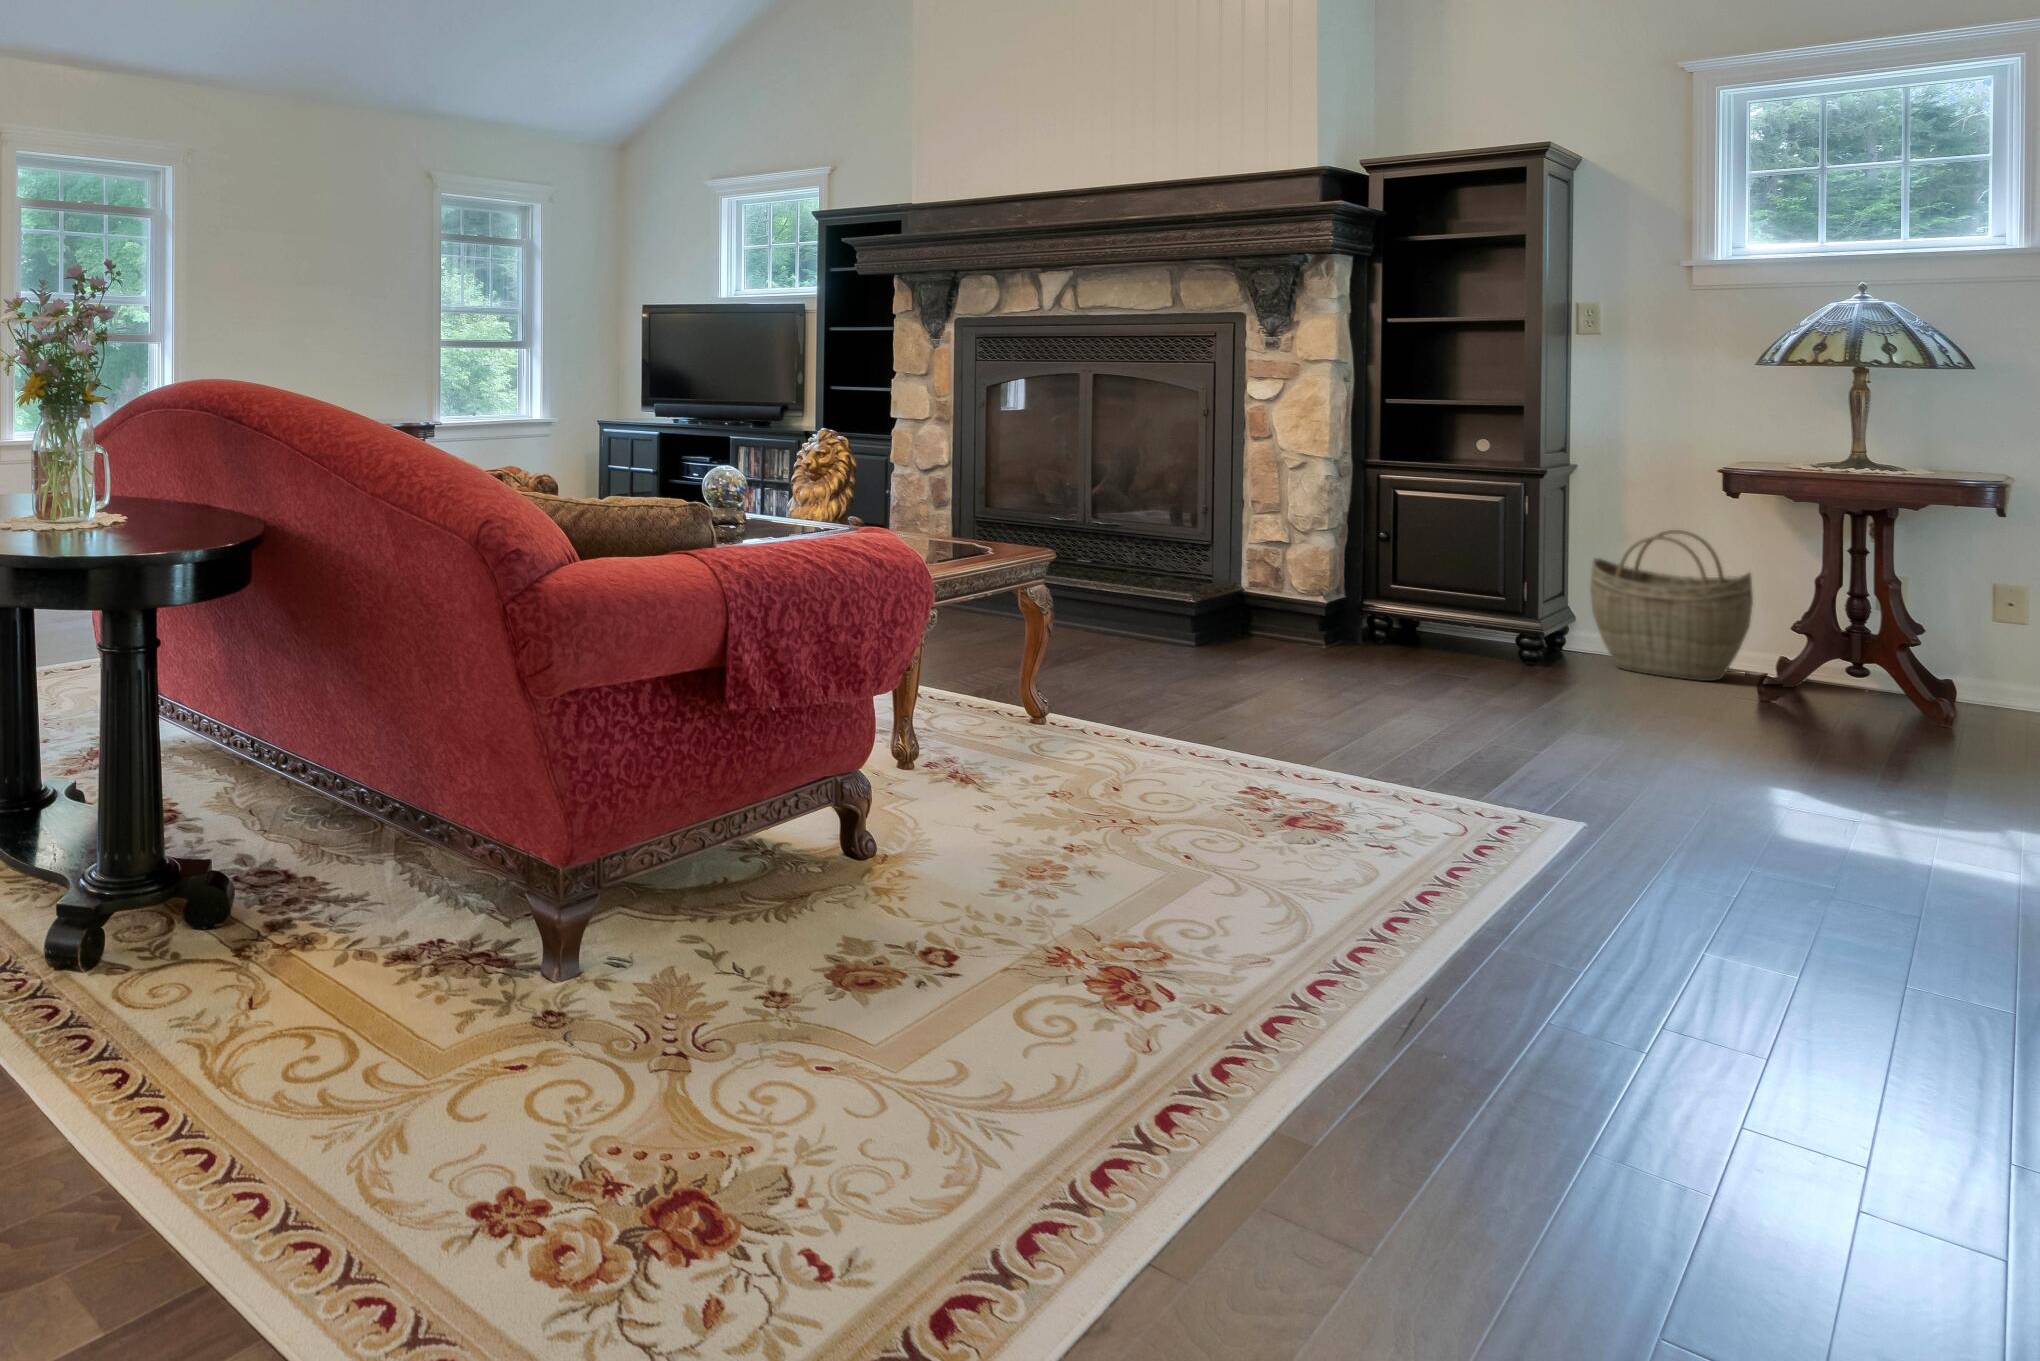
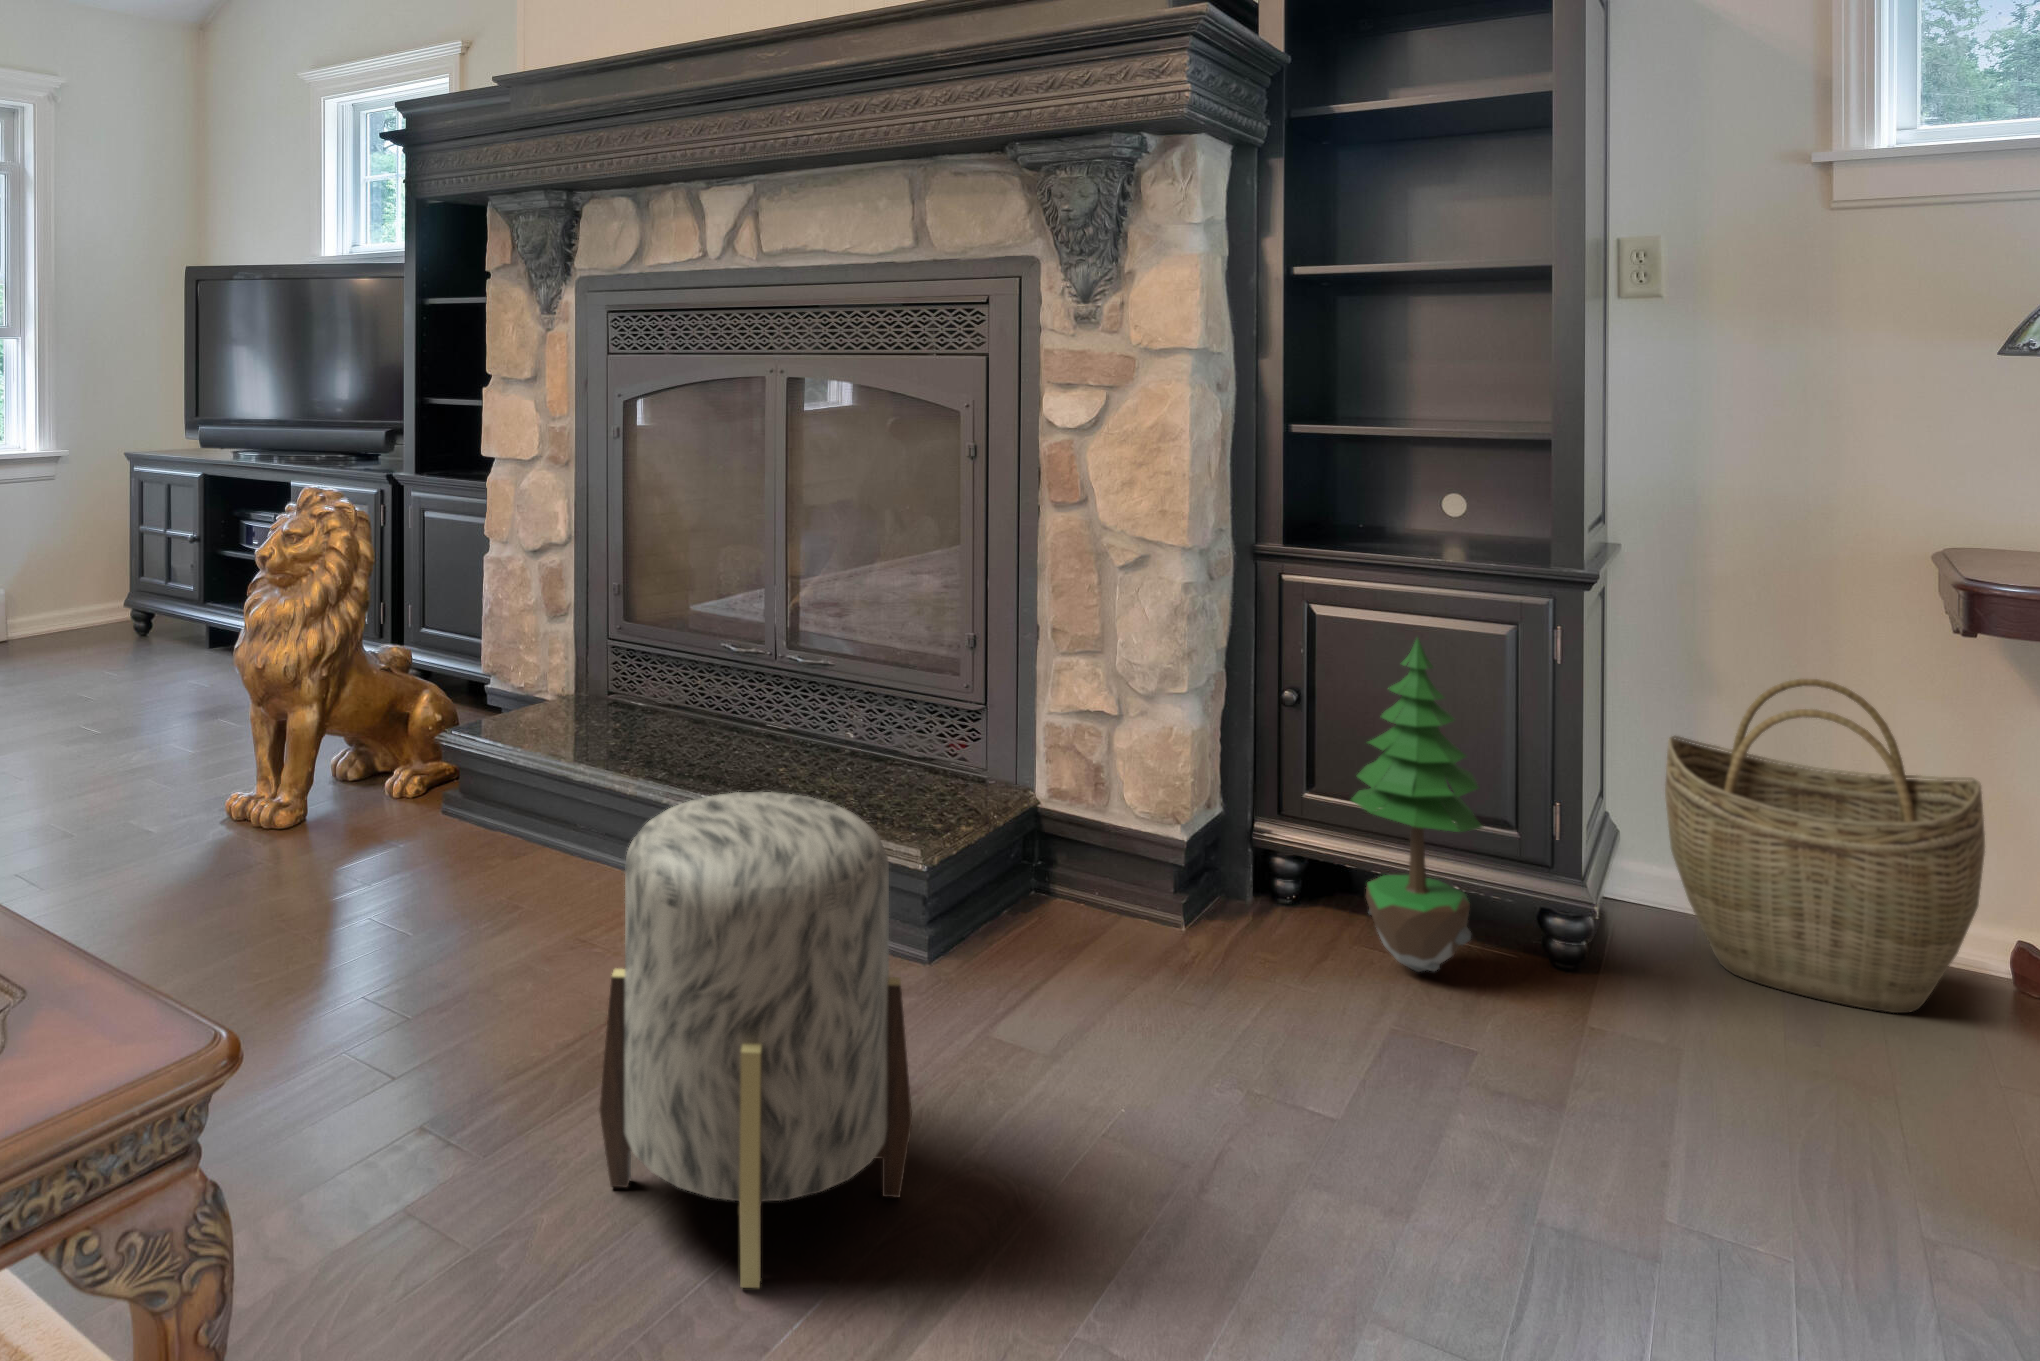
potted tree: none [1413,499,1483,660] -> present [1351,638,1482,972]
ottoman: none [1084,536,1214,694] -> present [599,792,912,1288]

